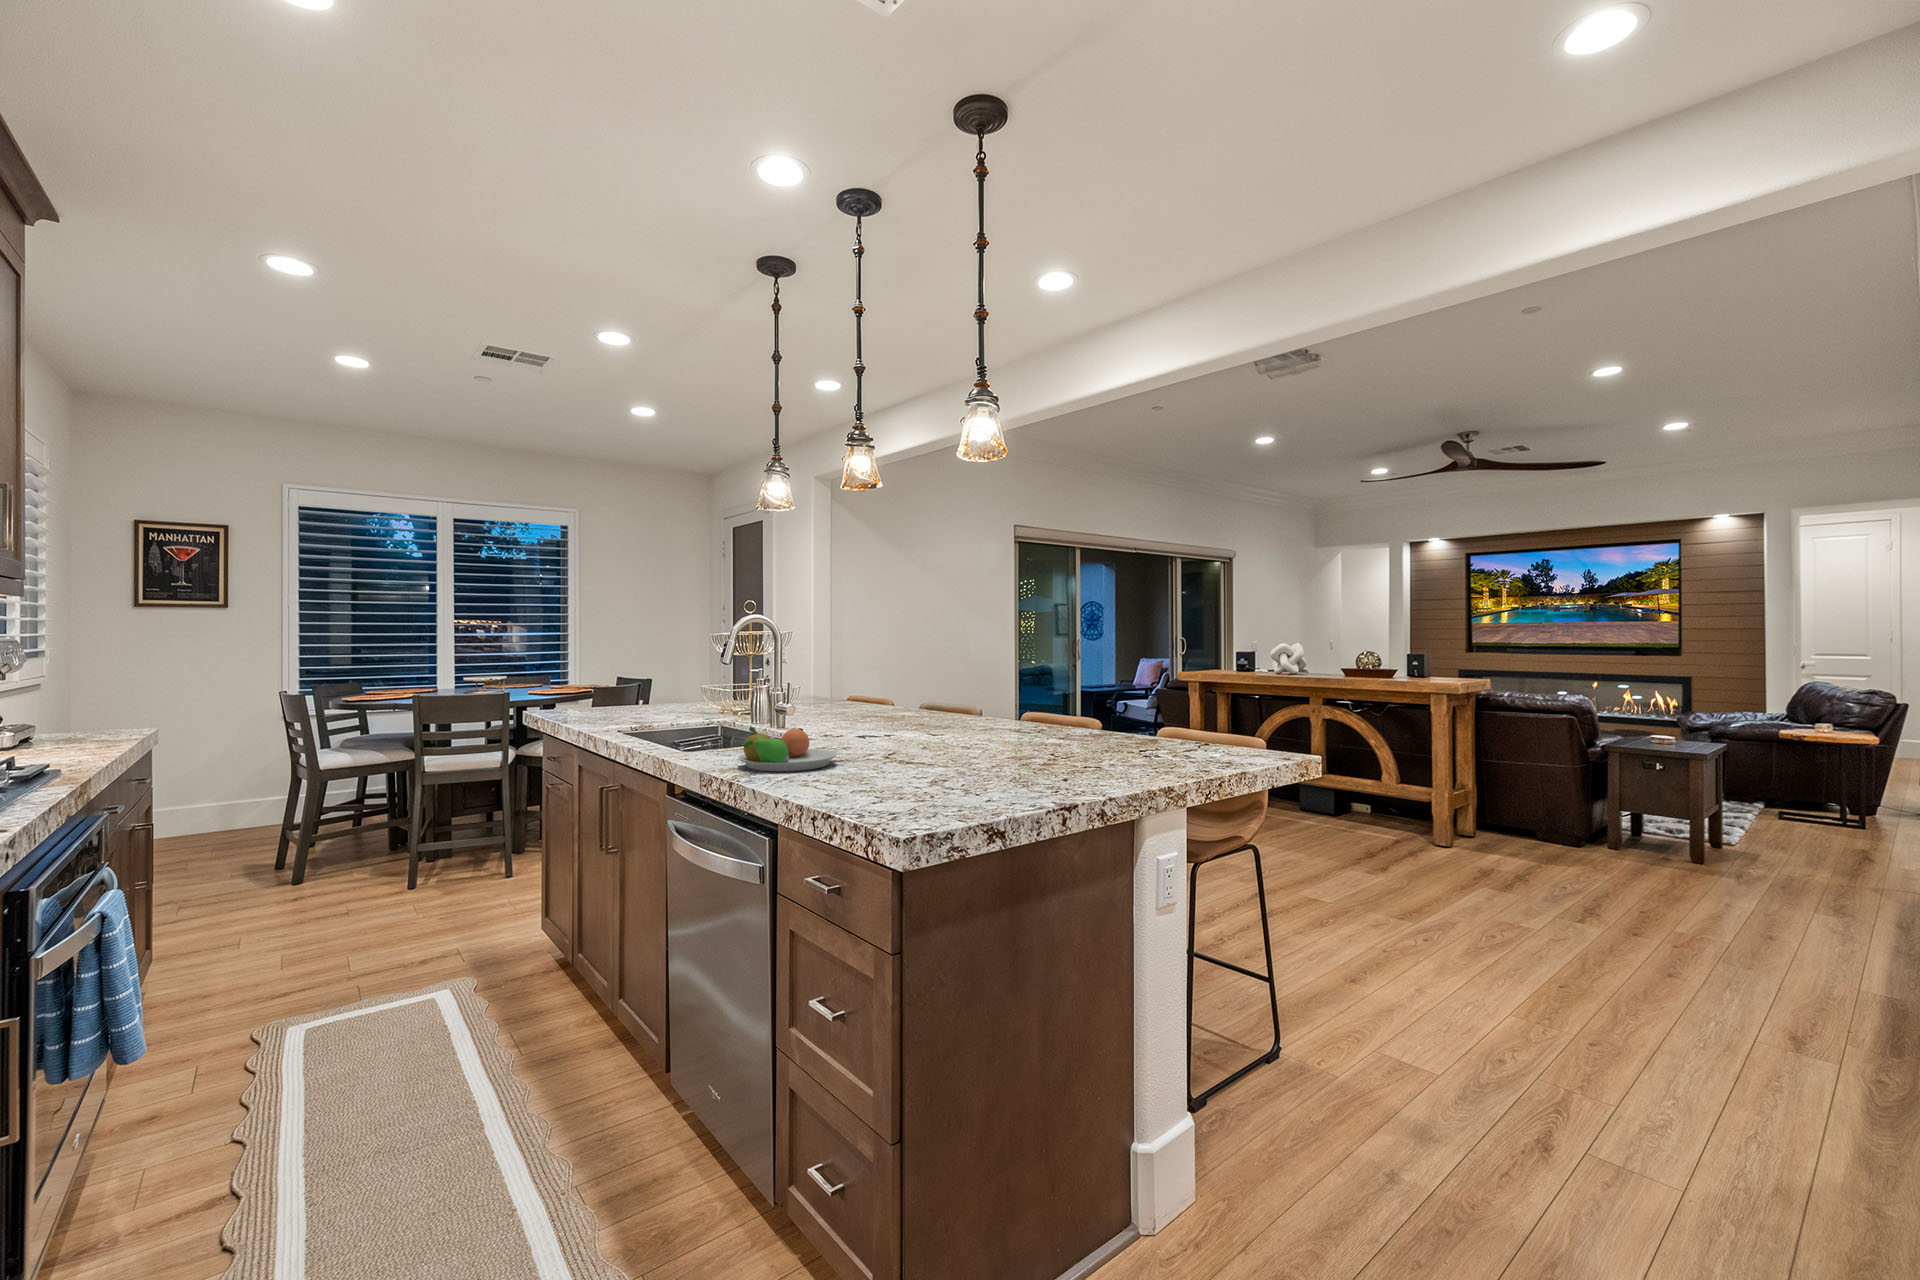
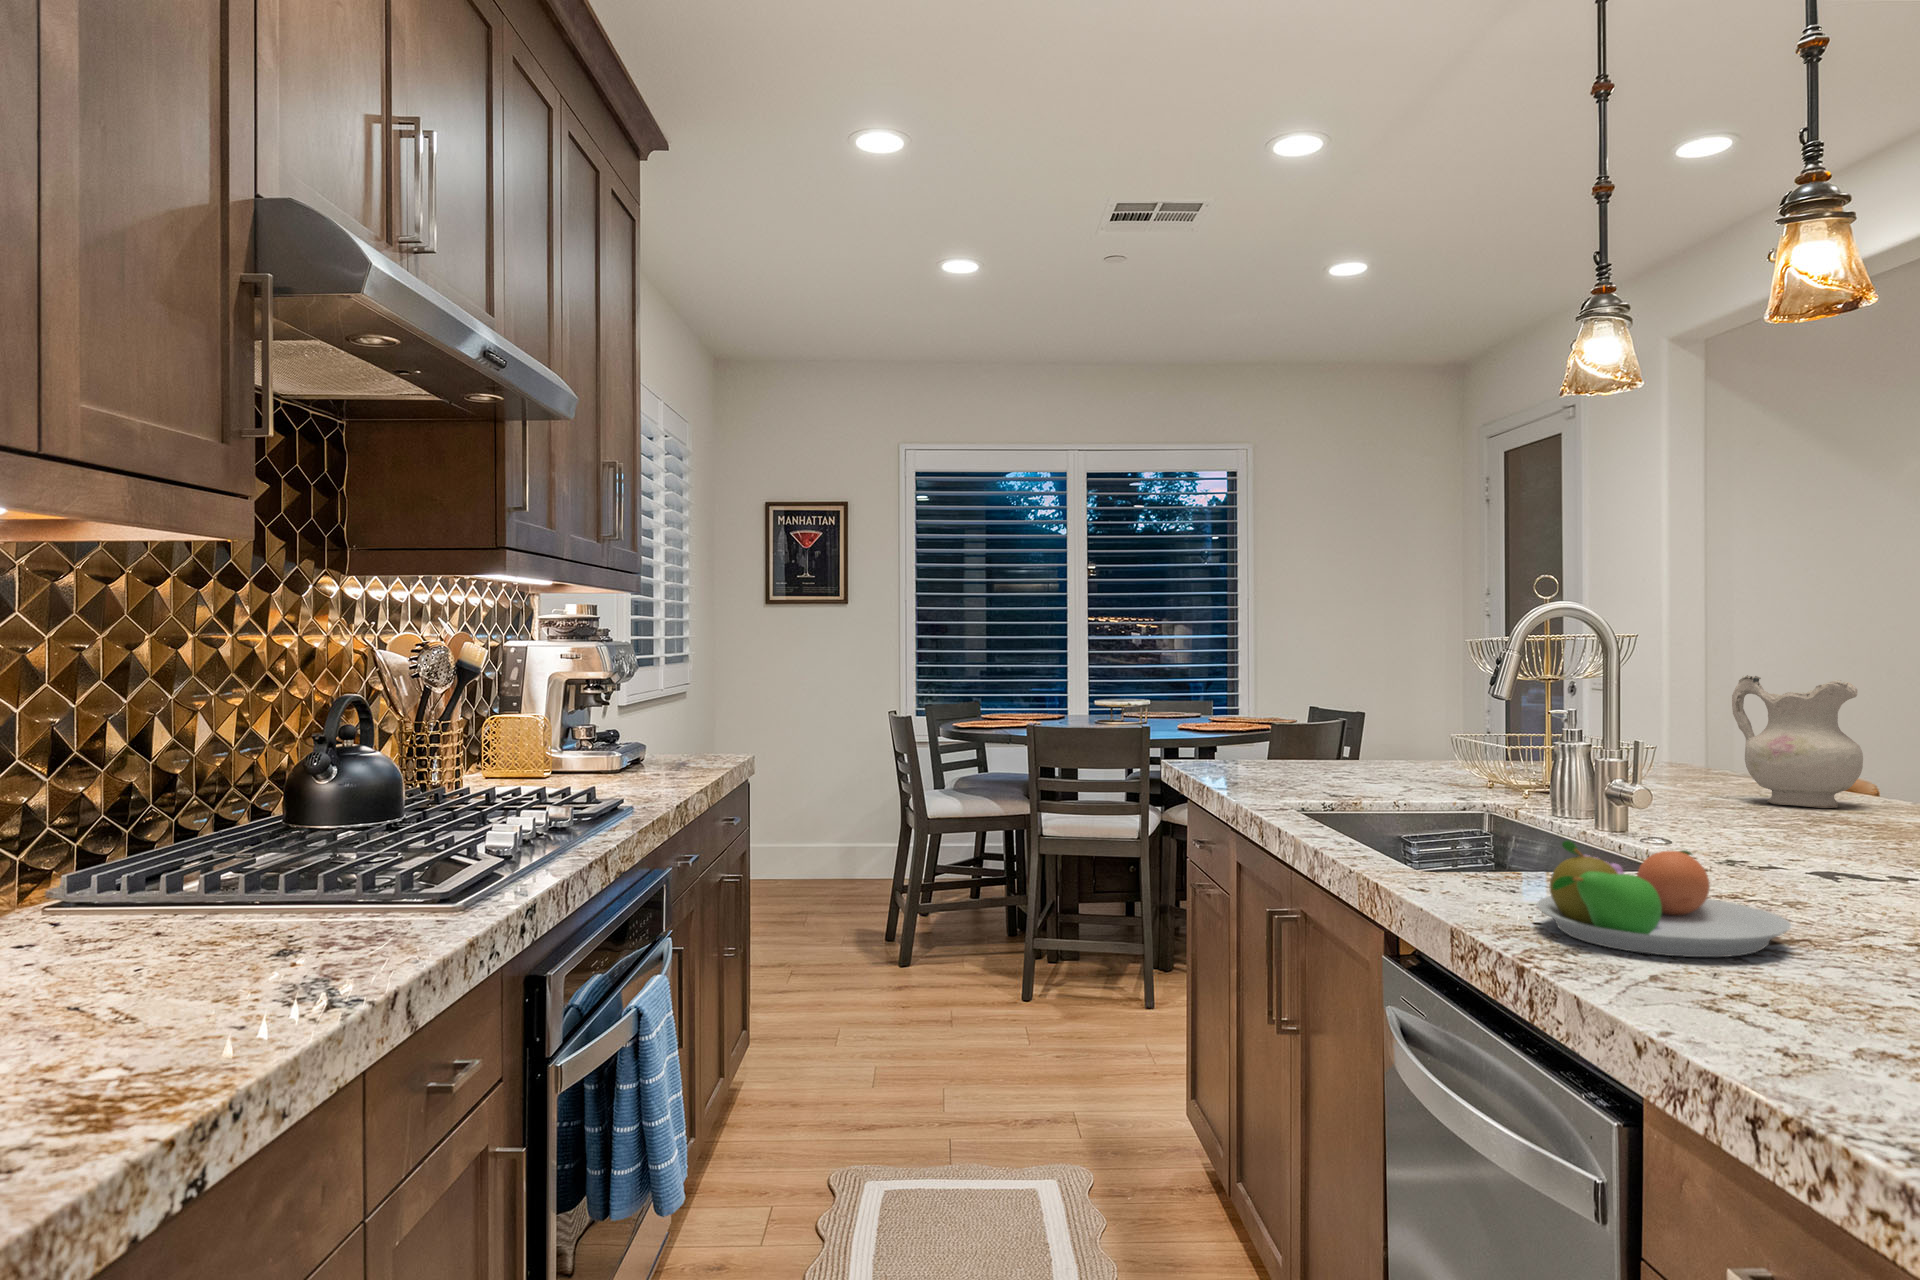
ceramic pitcher: none [836,653,888,715] -> present [1732,675,1863,808]

